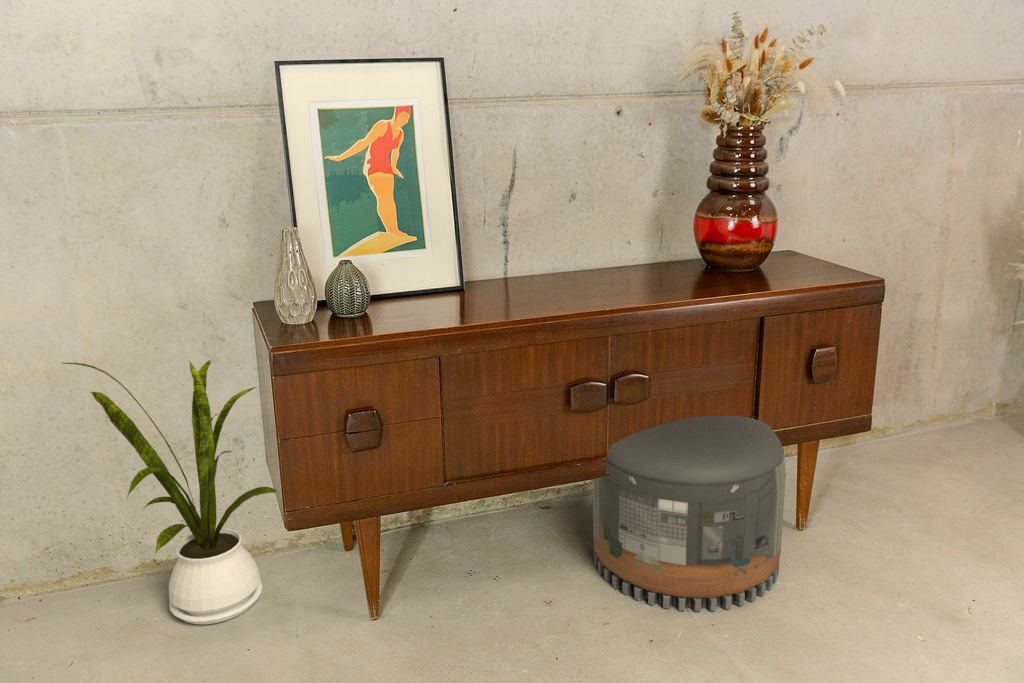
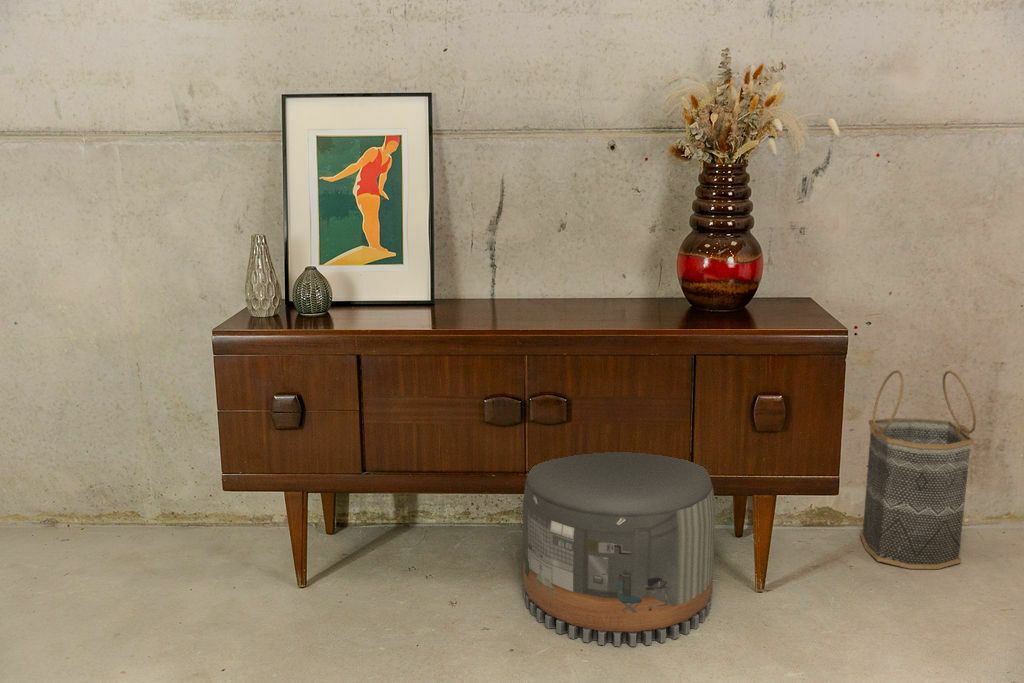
basket: none [829,305,937,482] -> present [860,370,976,569]
house plant: present [63,360,277,624] -> none [85,330,268,568]

